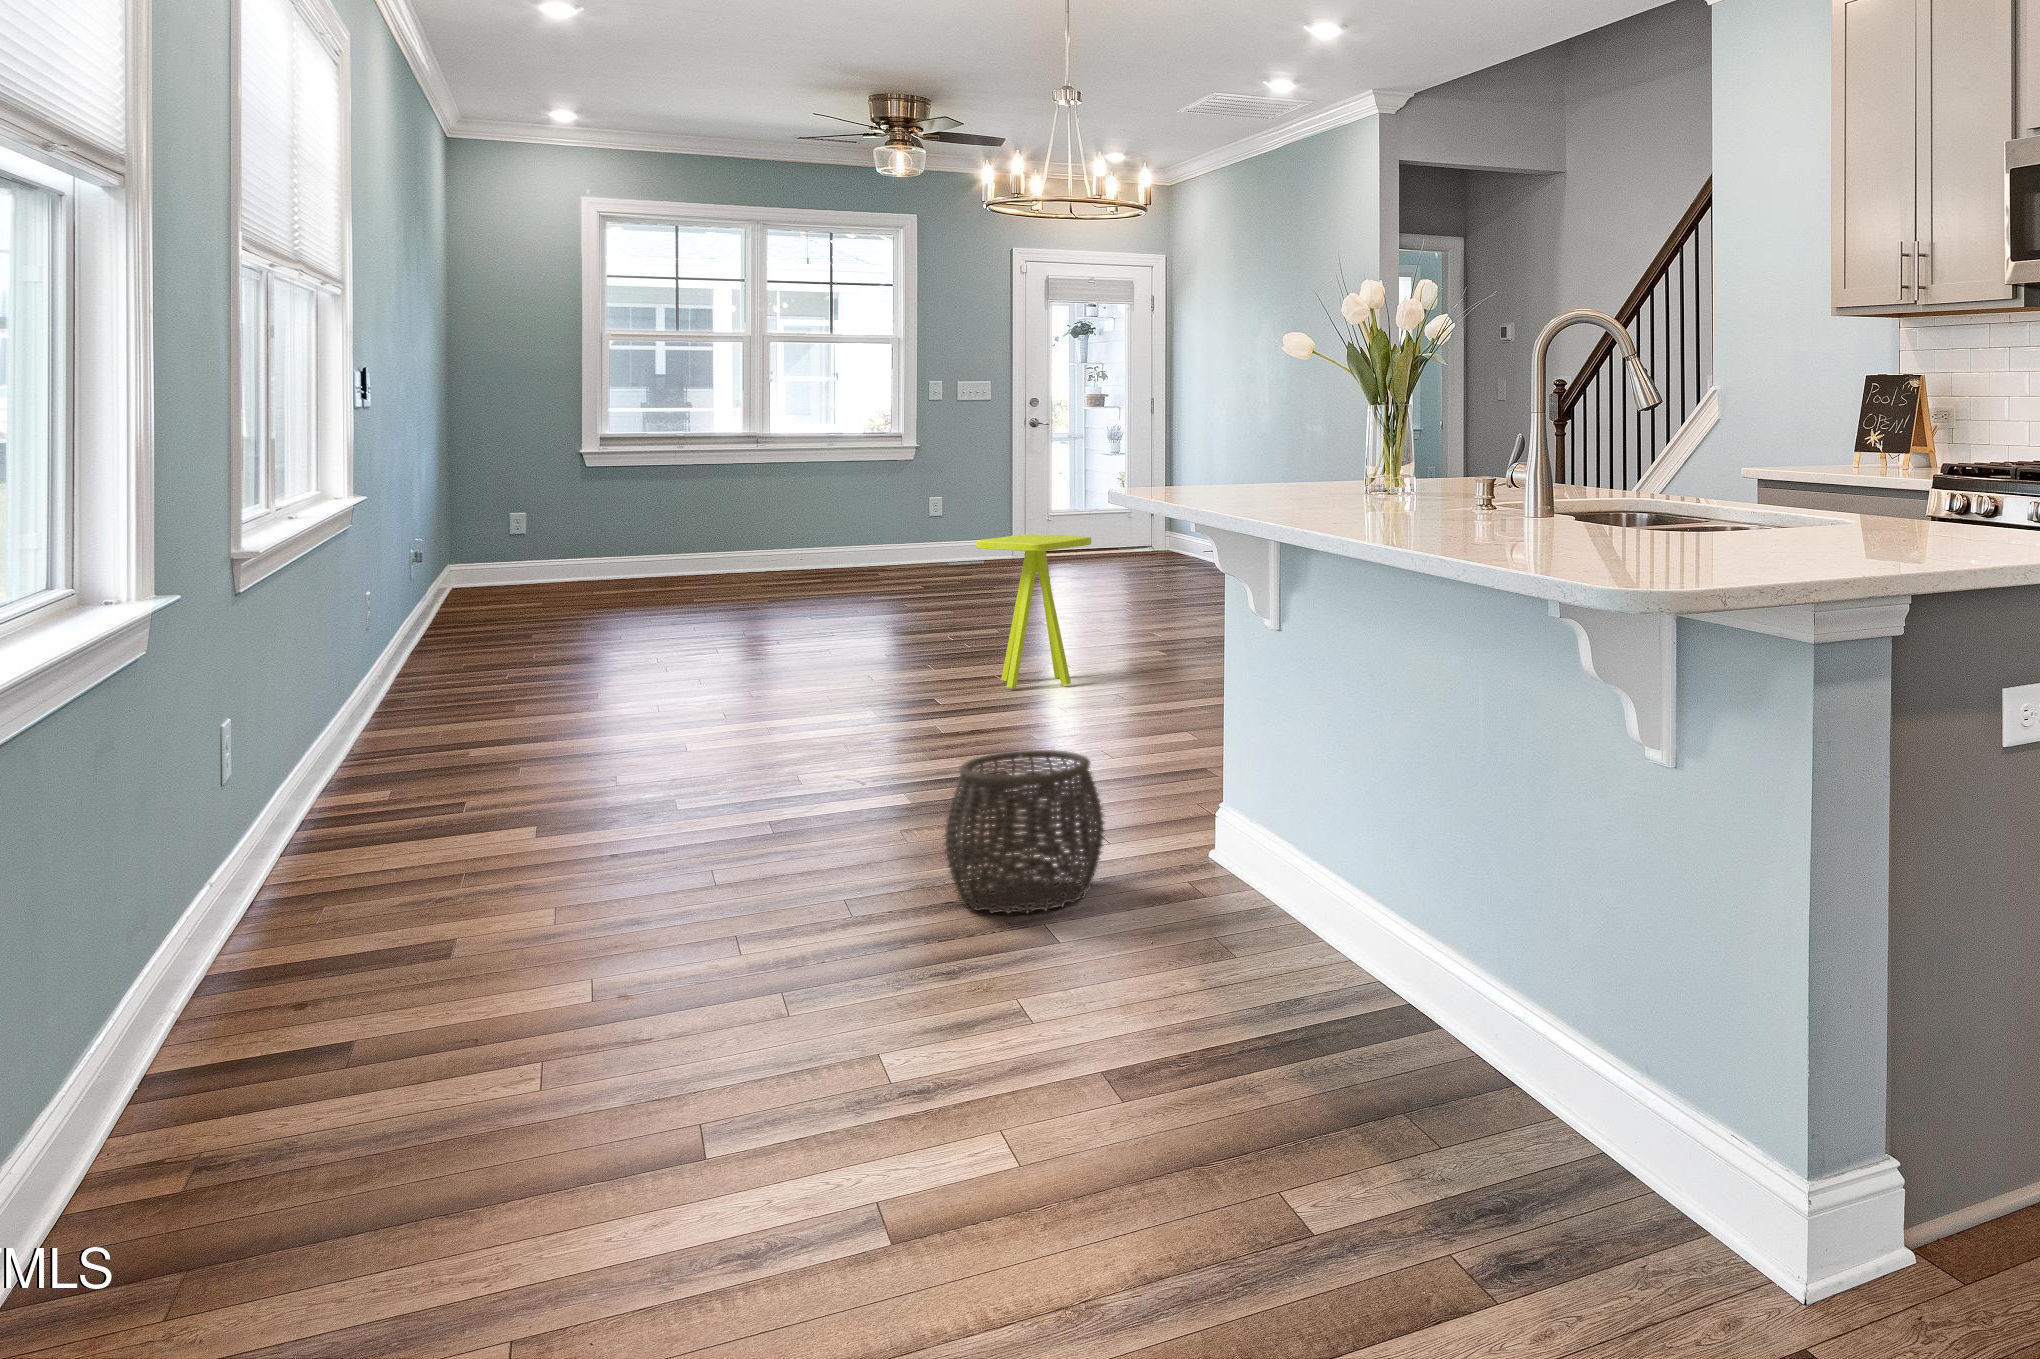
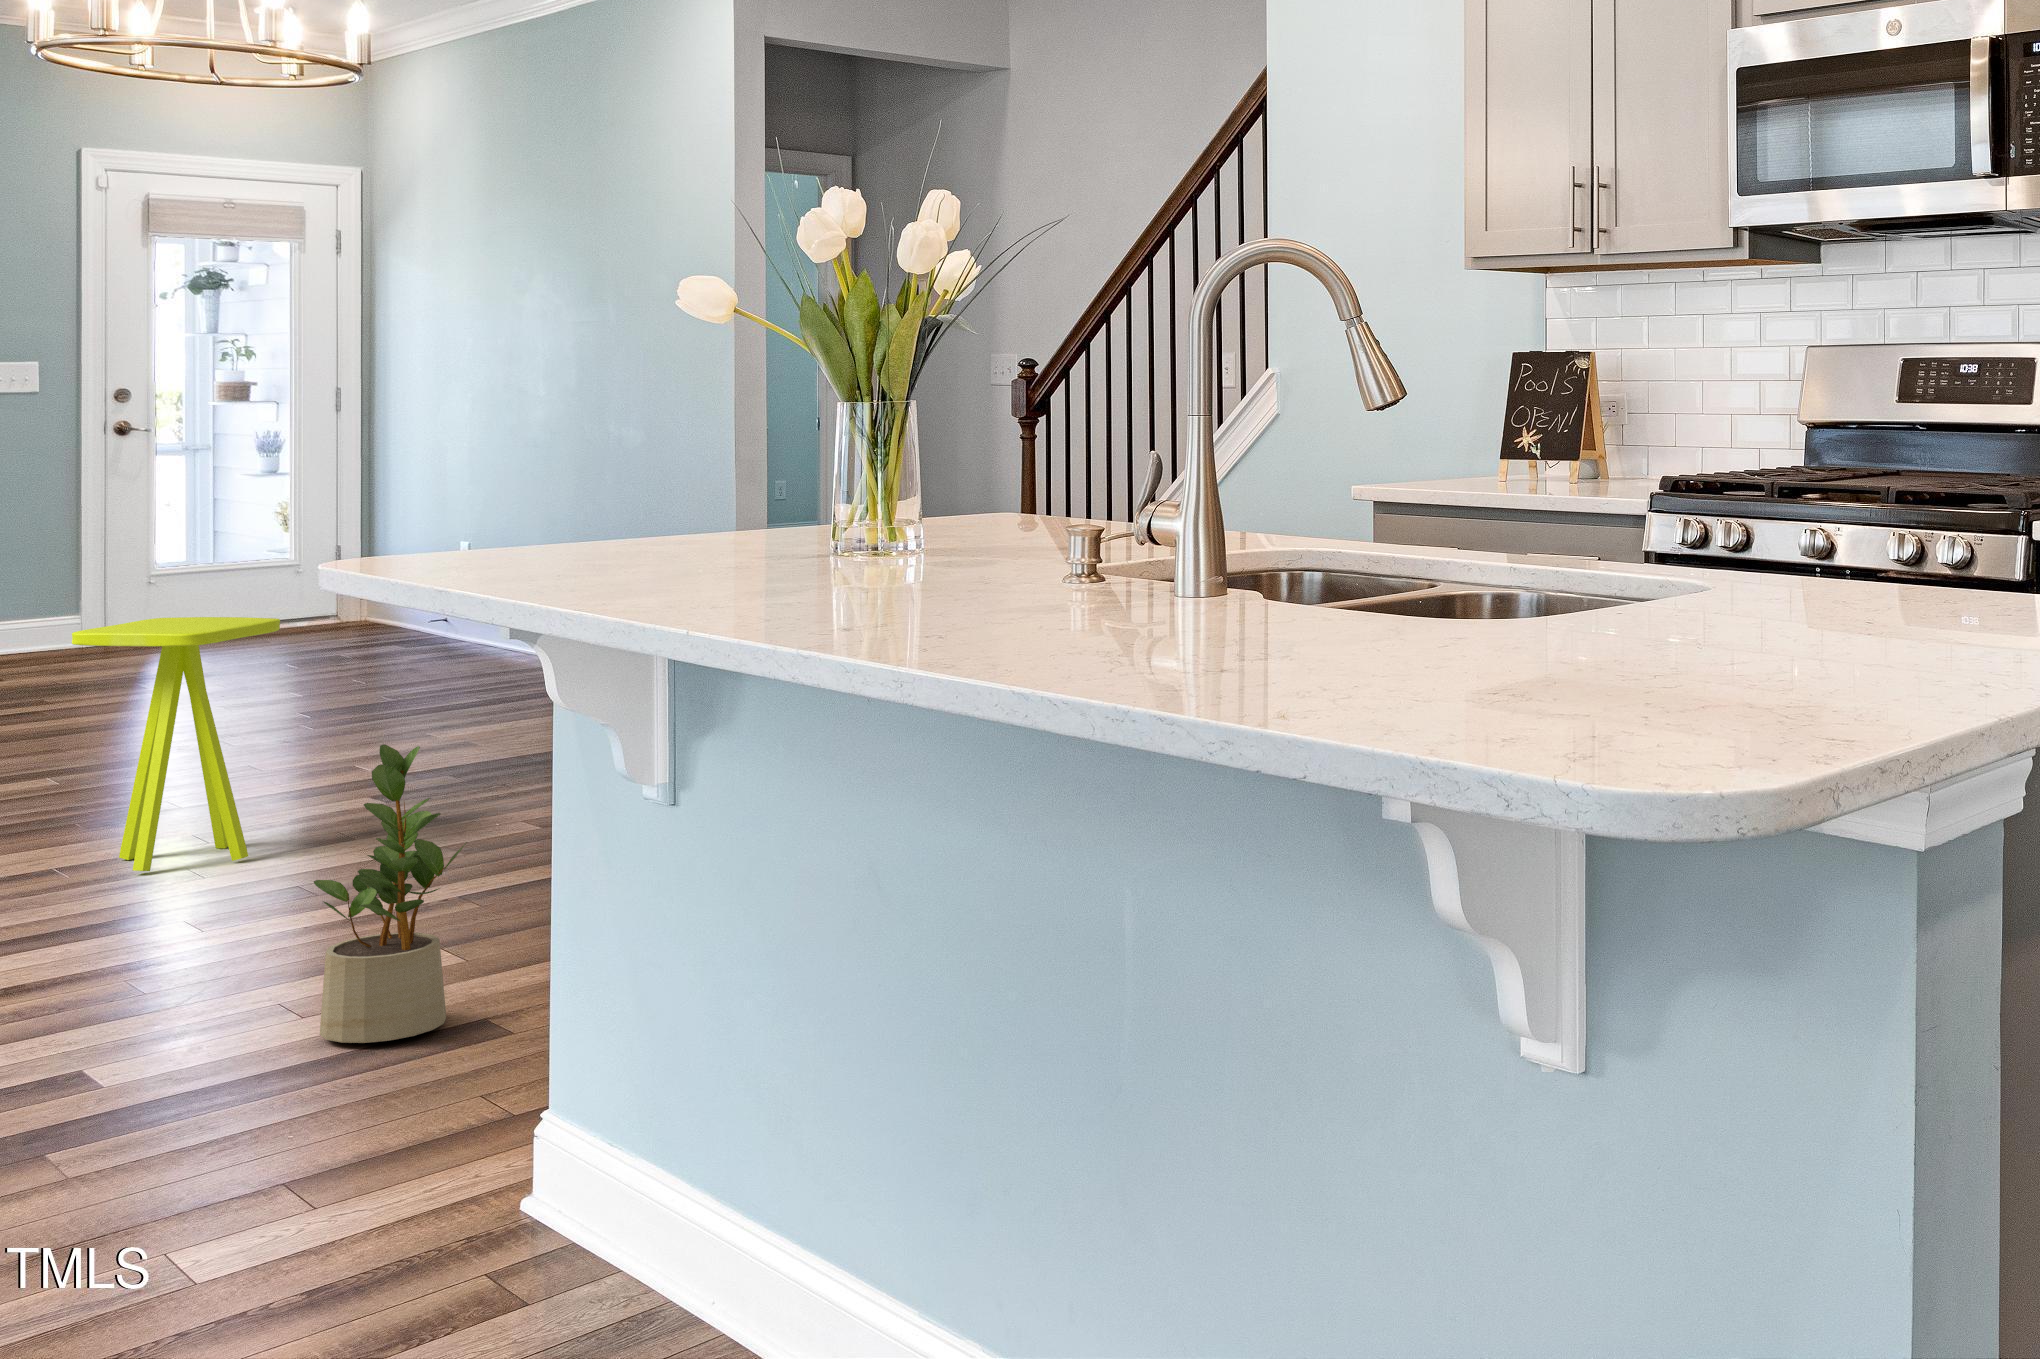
potted plant: none [1082,611,1168,794] -> present [314,744,465,1043]
woven basket: present [944,750,1104,914] -> none [109,990,404,1280]

